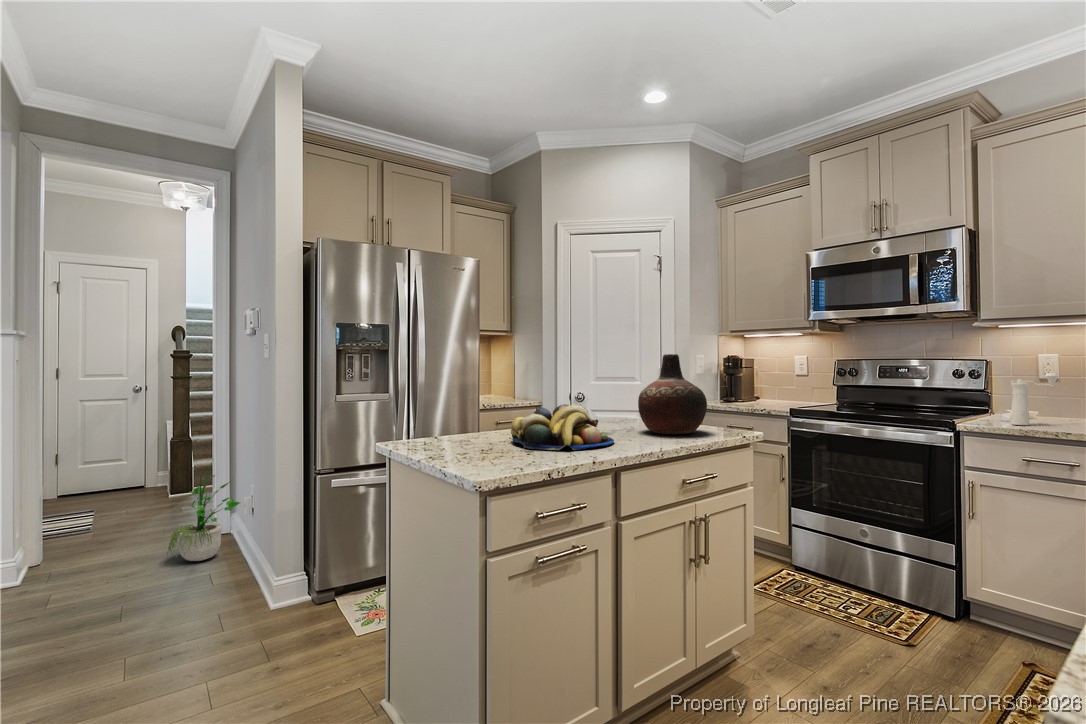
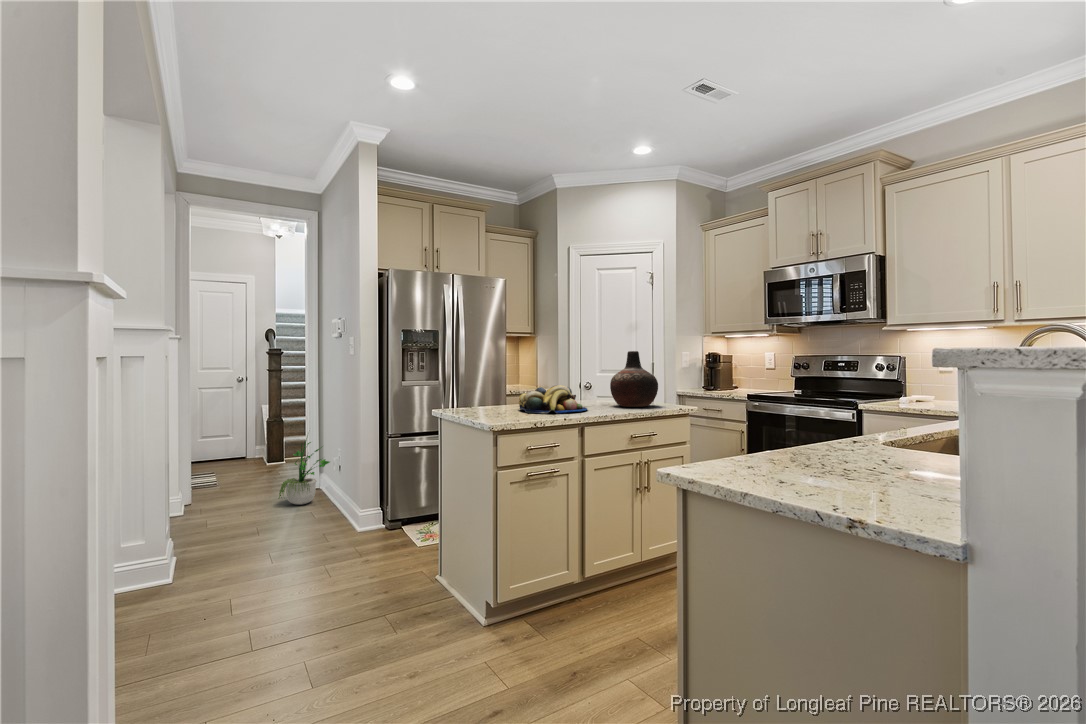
pepper mill: present [1011,373,1059,425] -> none [898,365,934,404]

